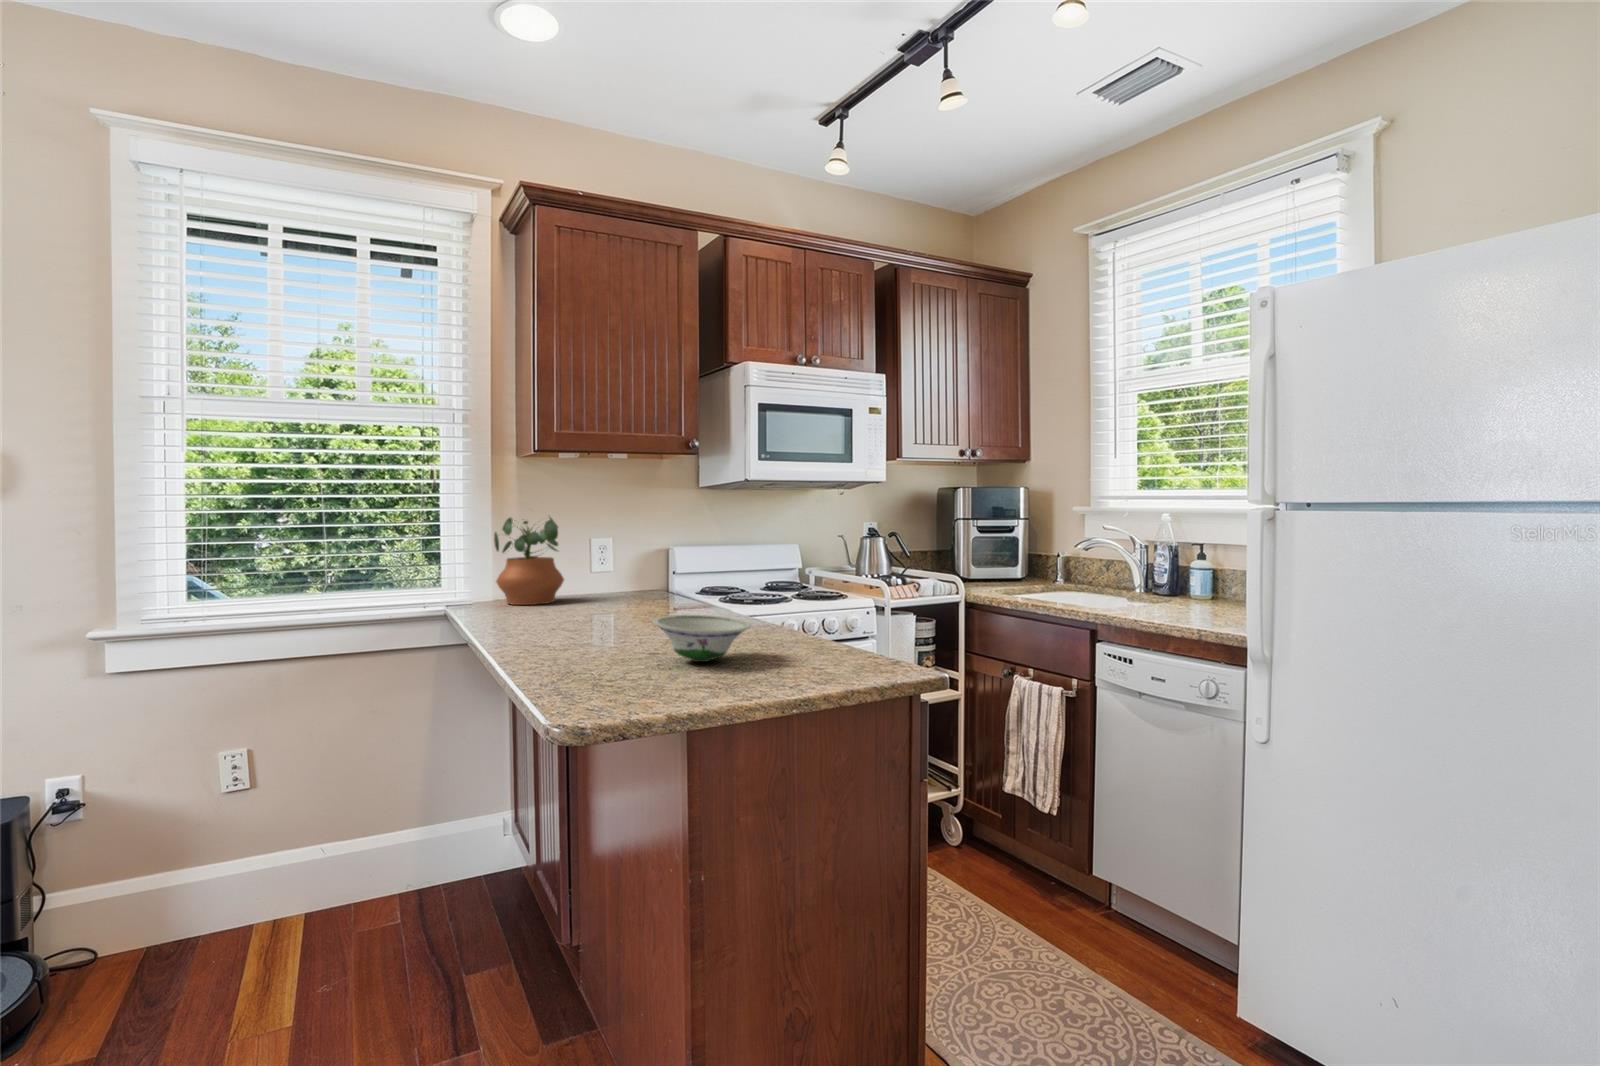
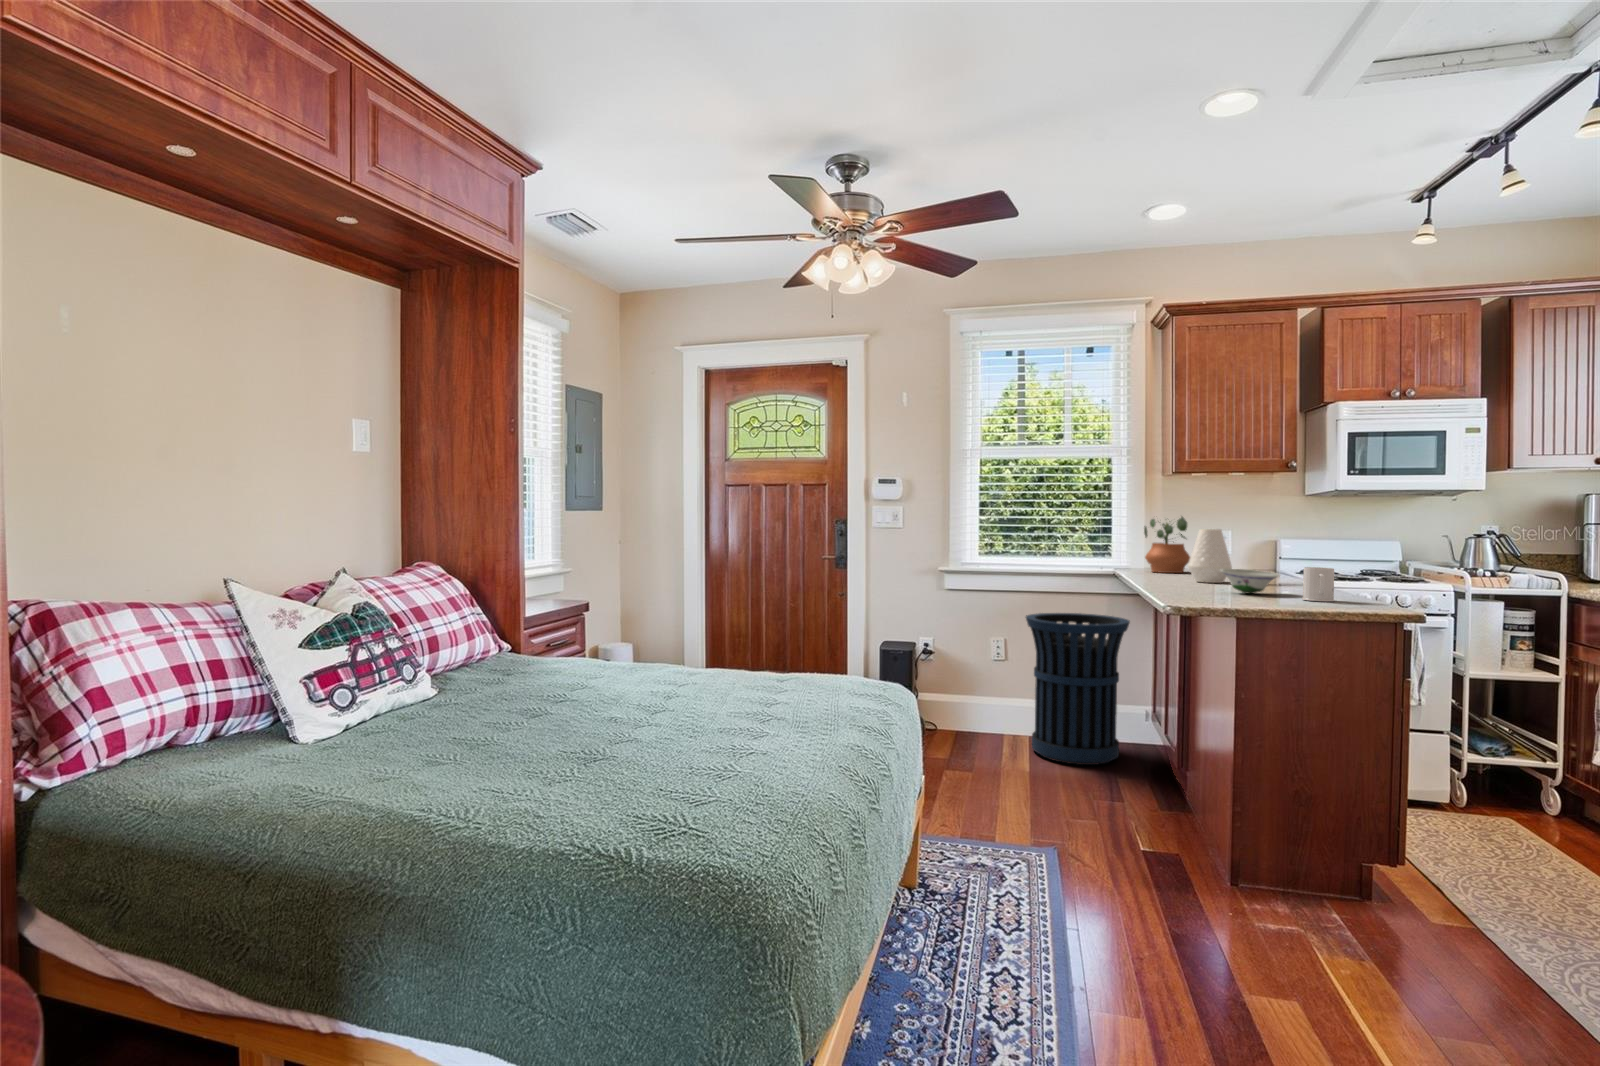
vase: none [574,539,642,629] -> present [1188,529,1232,583]
mug: none [804,611,854,677] -> present [1302,567,1334,601]
trash can: none [276,682,477,976] -> present [1026,613,1130,765]

